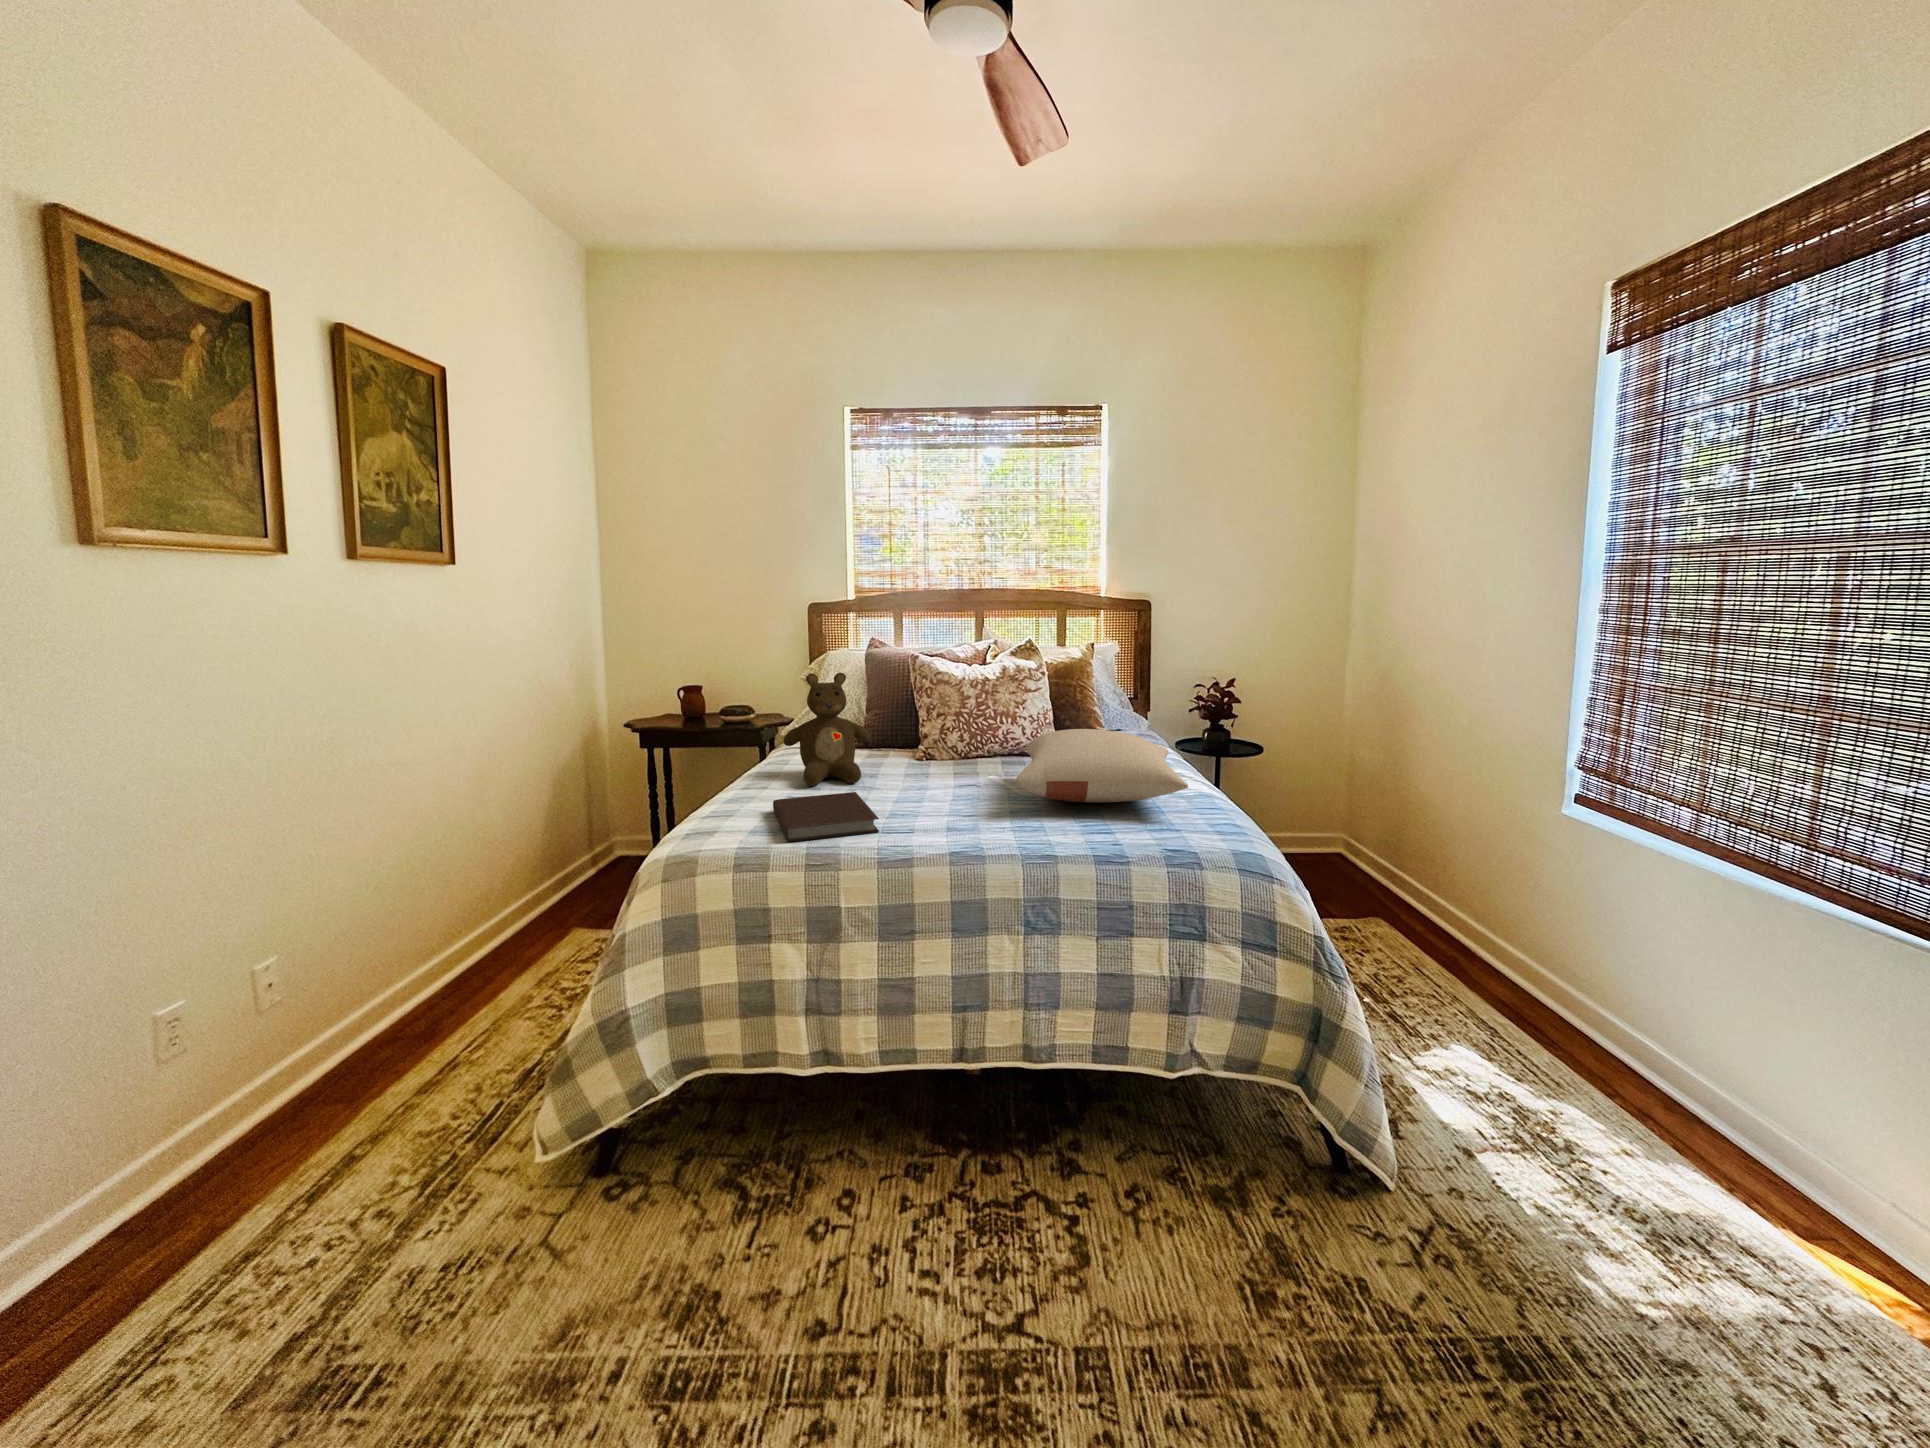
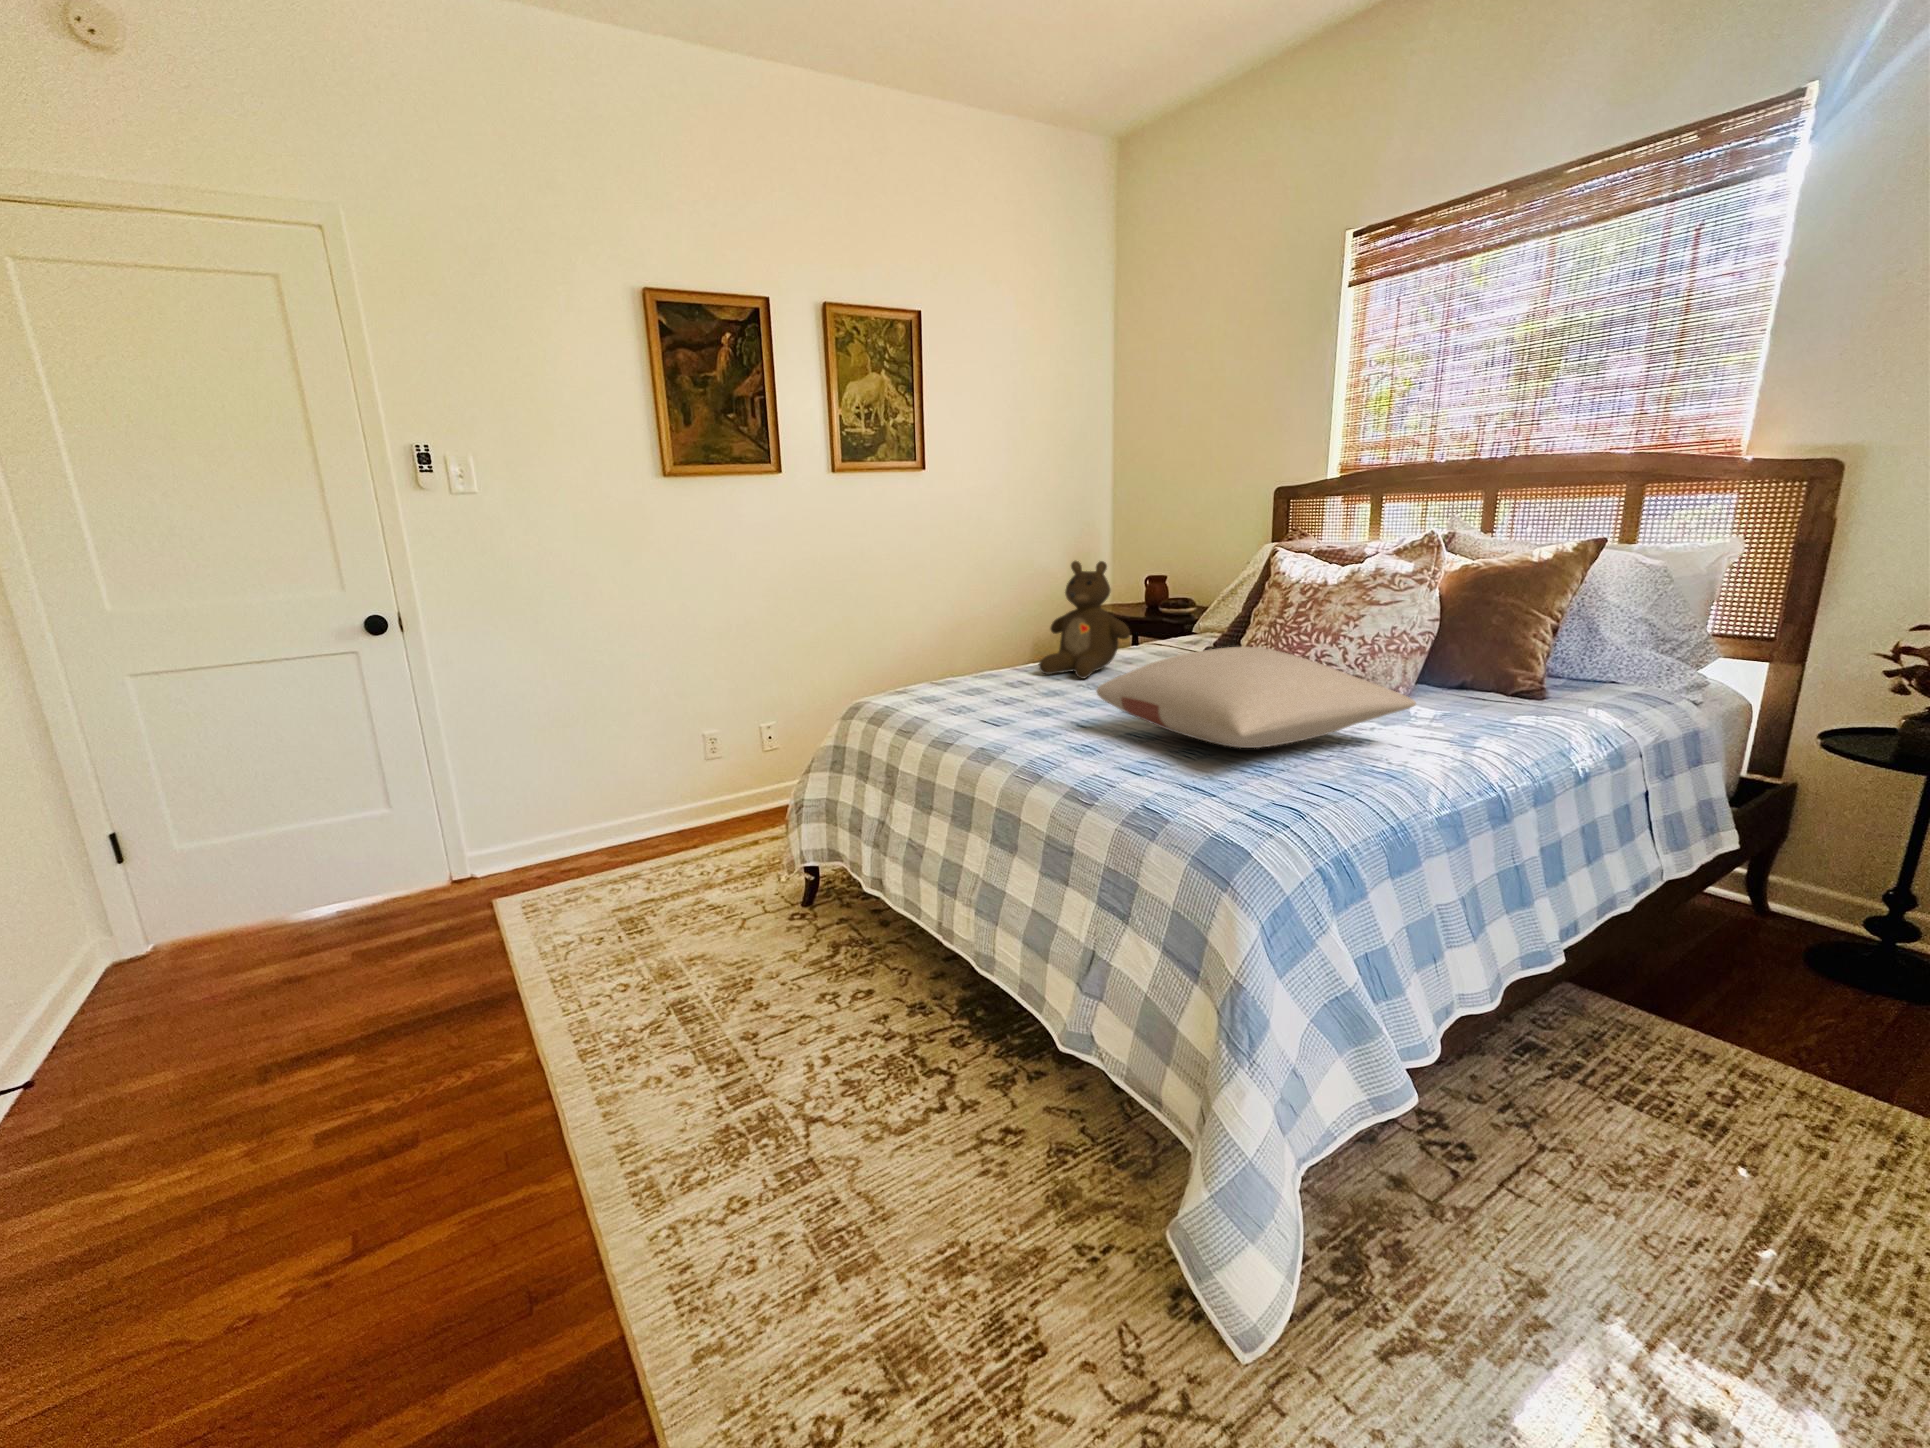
notebook: present [773,792,879,841] -> none [903,674,1030,714]

